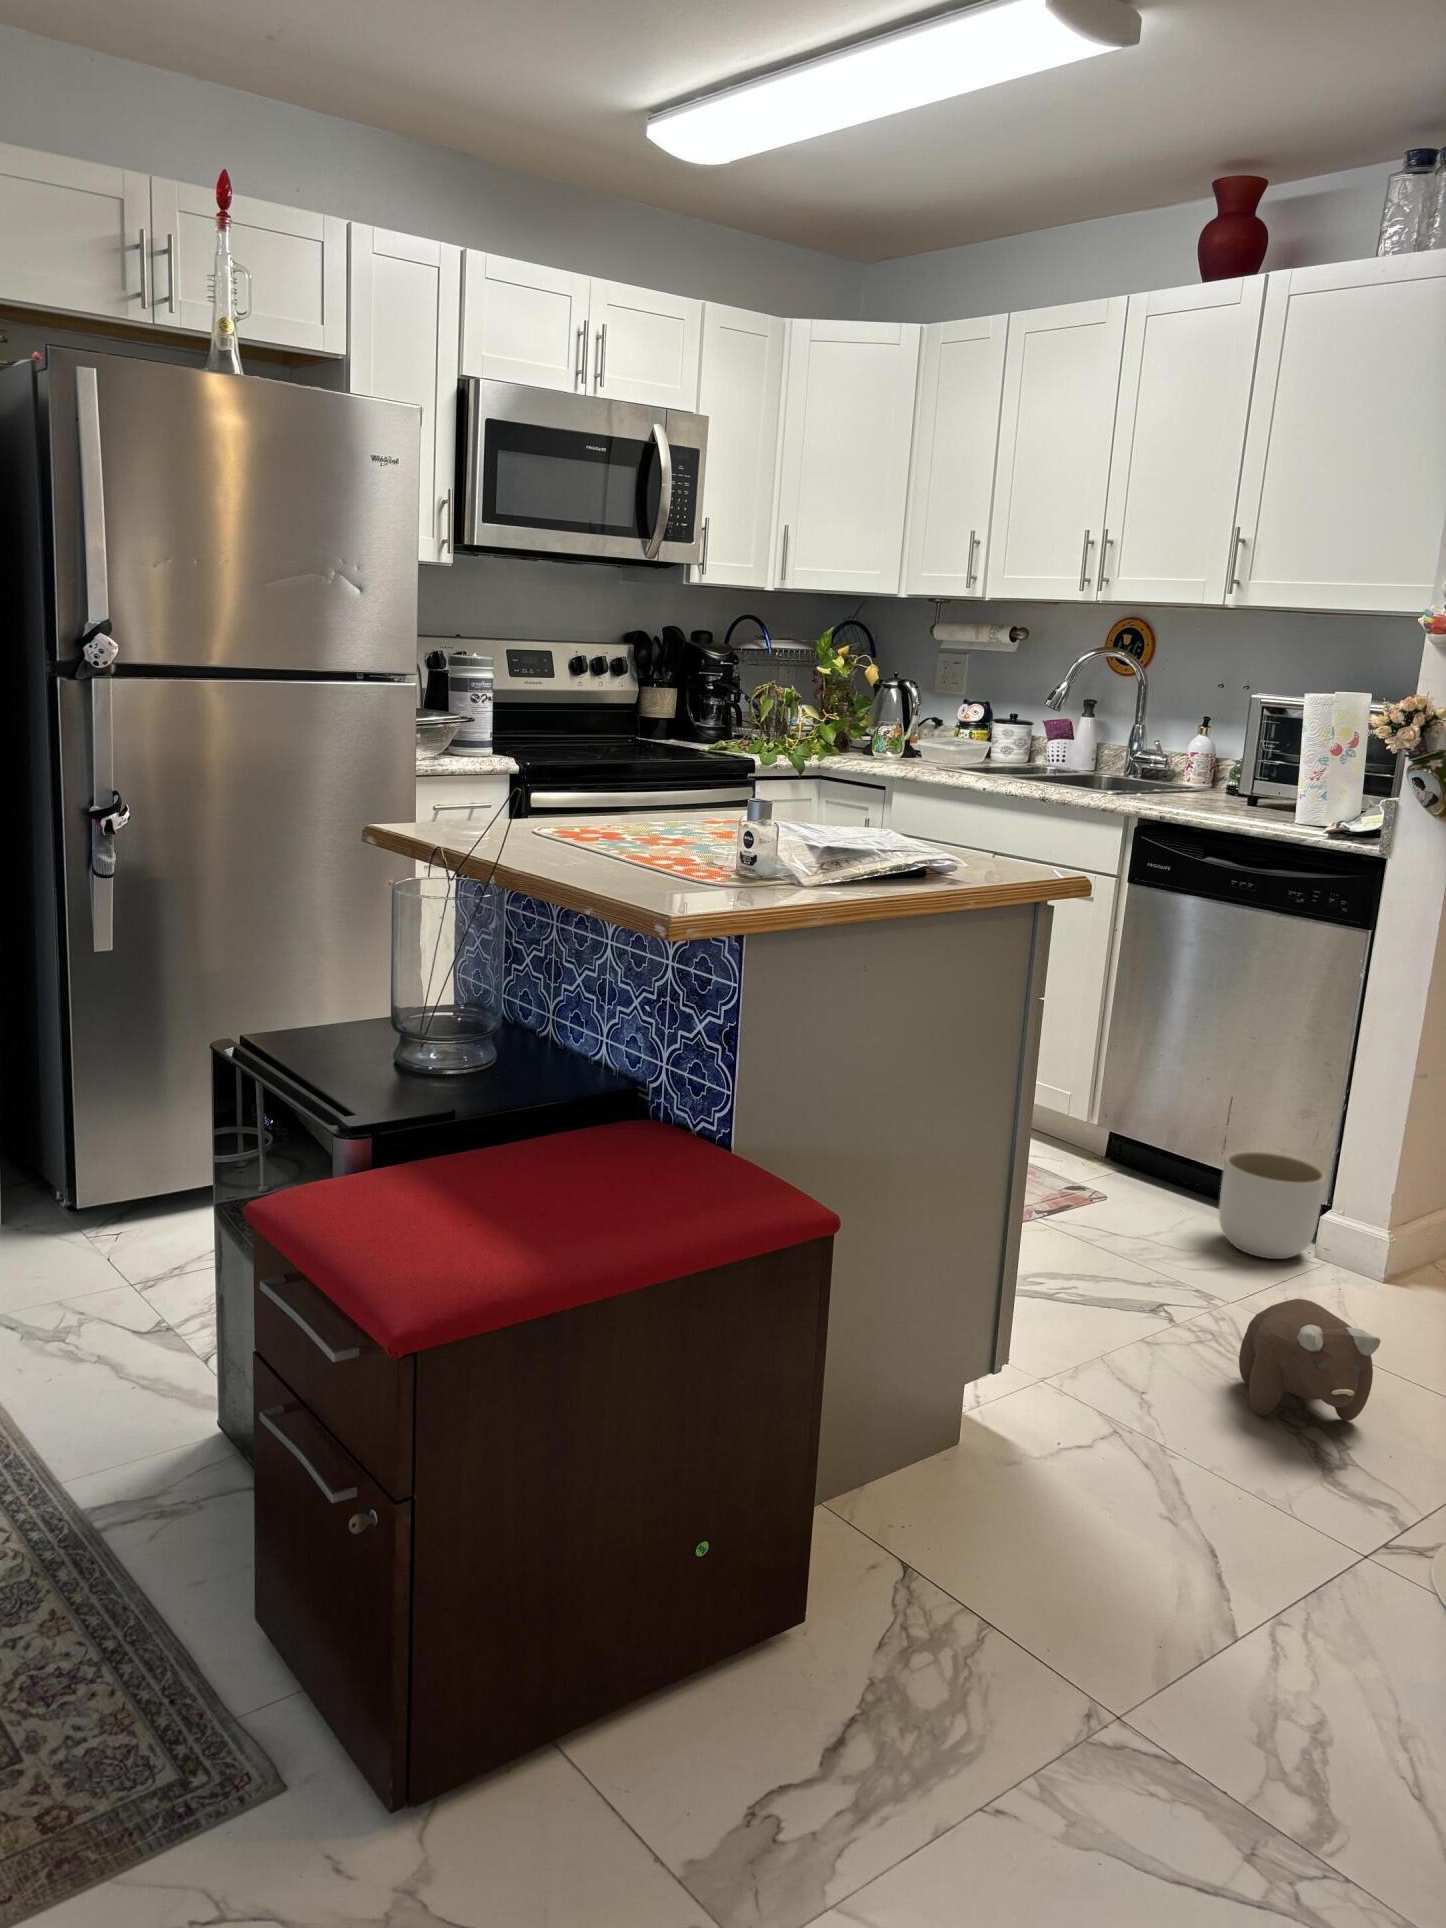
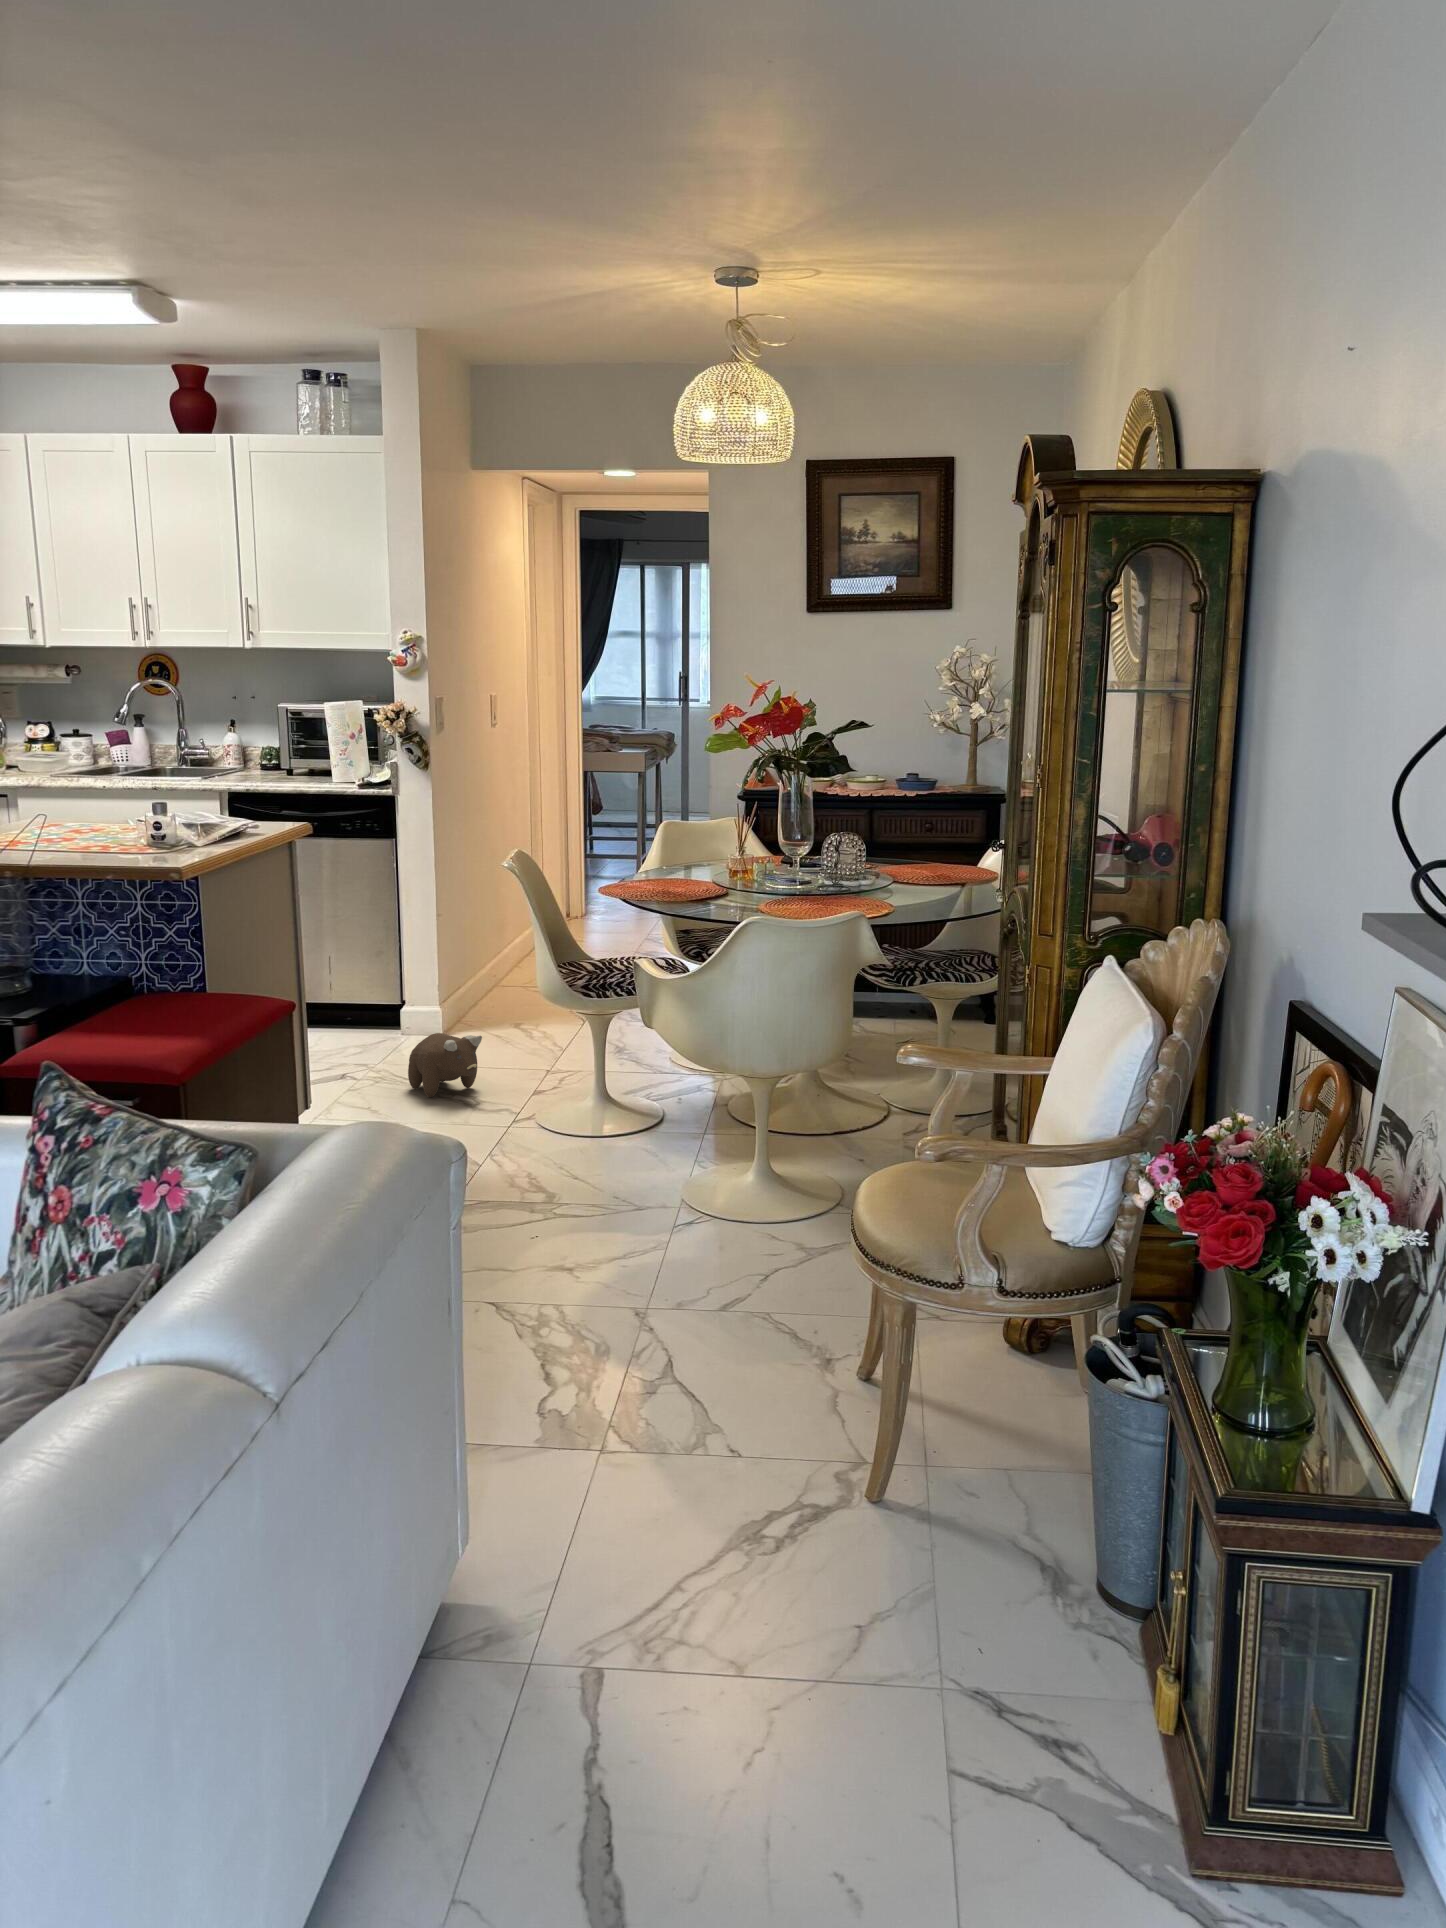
planter: present [1219,1151,1326,1259] -> none [342,980,401,1040]

